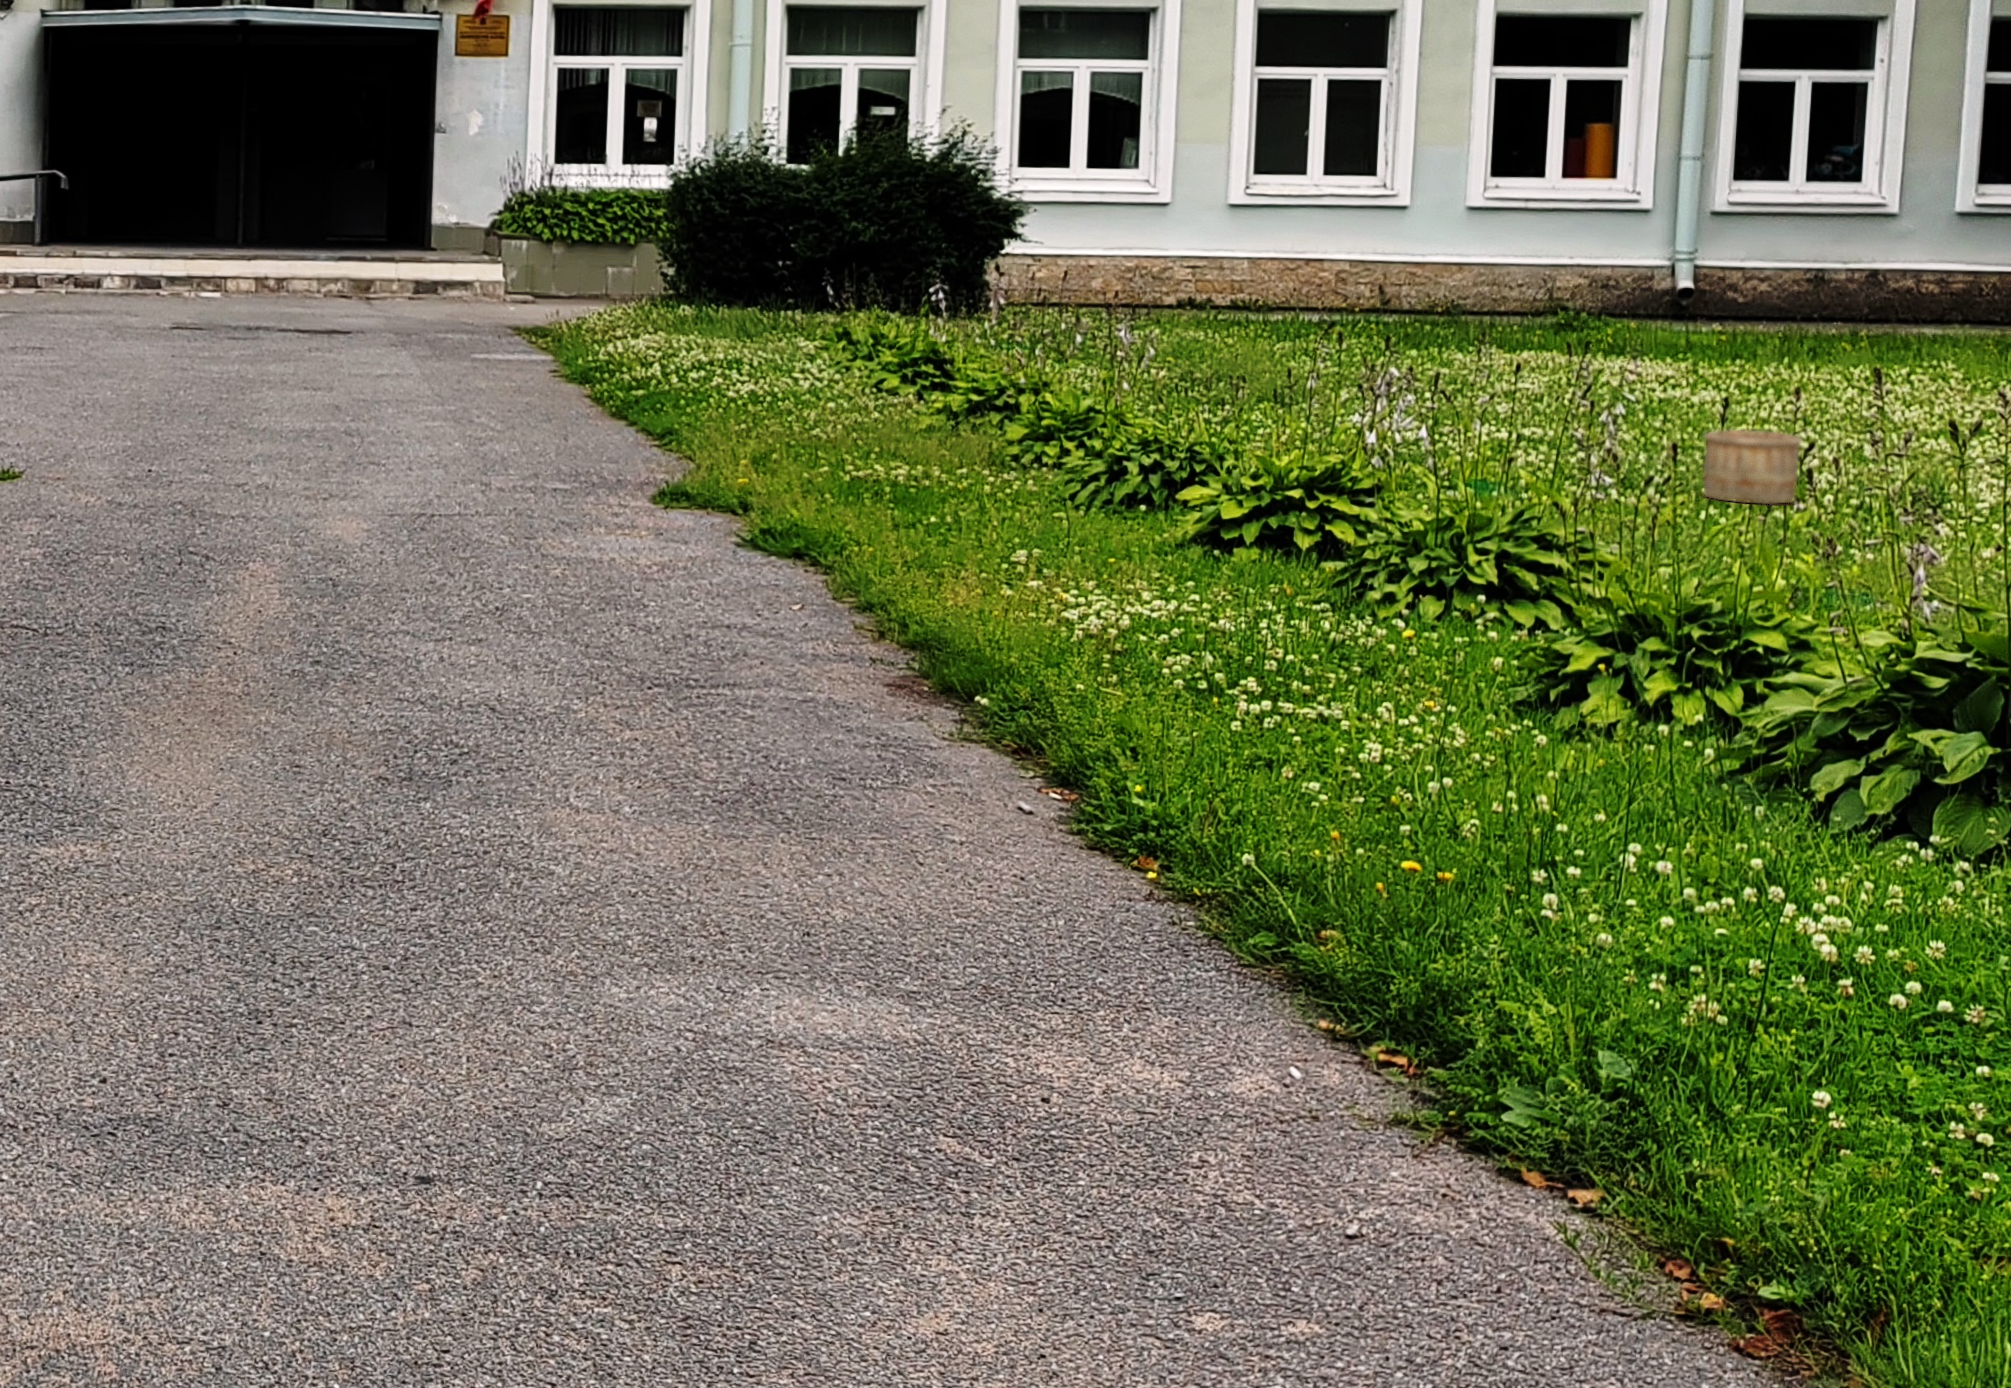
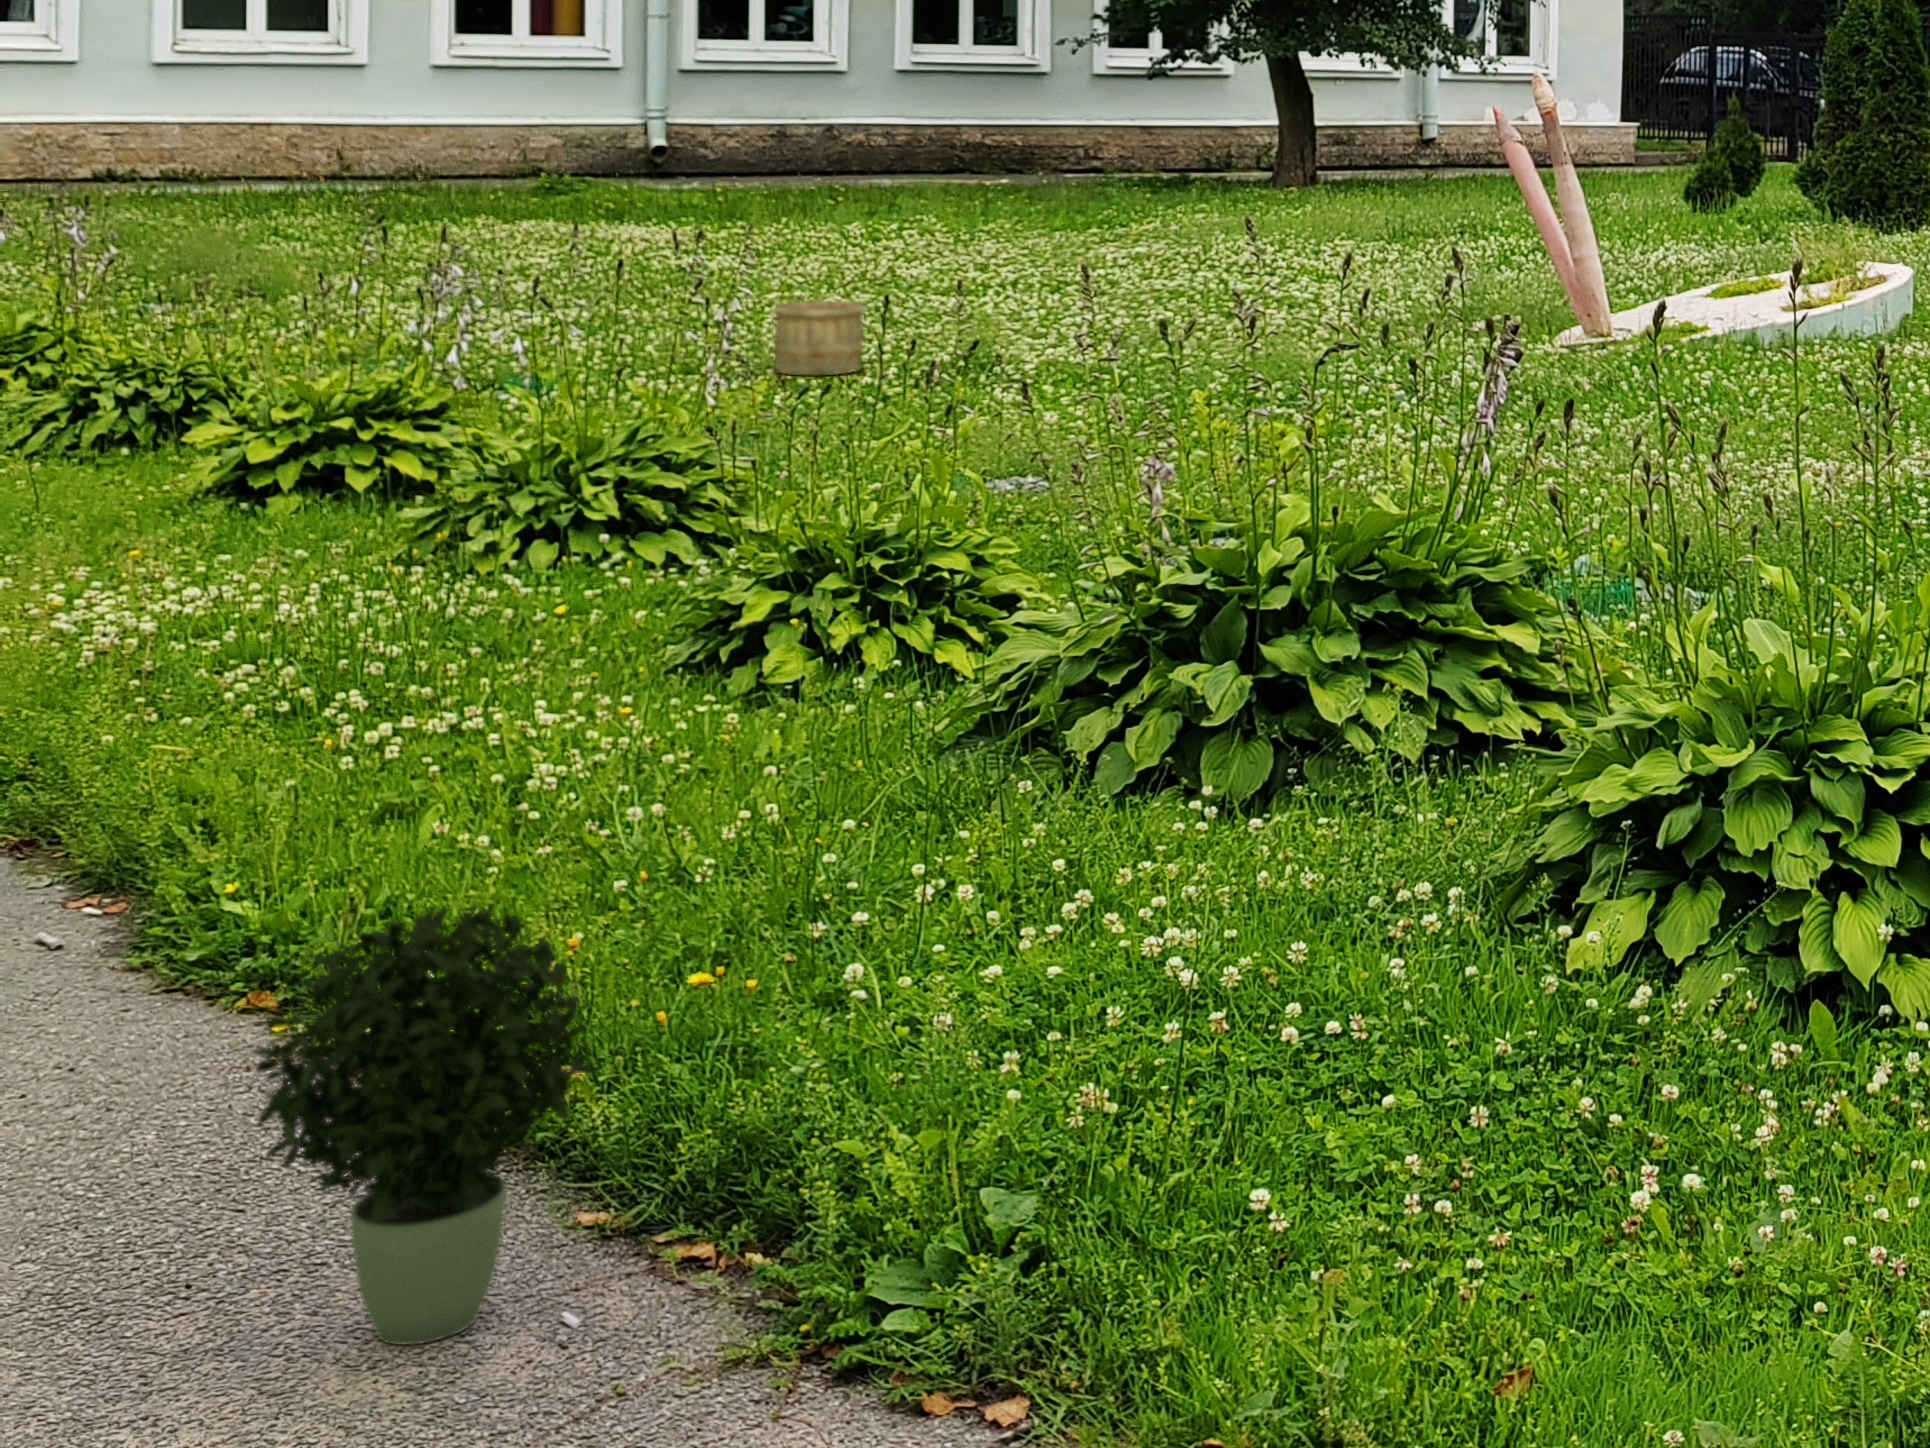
potted plant: none [1105,747,1324,1037] -> present [254,902,598,1345]

